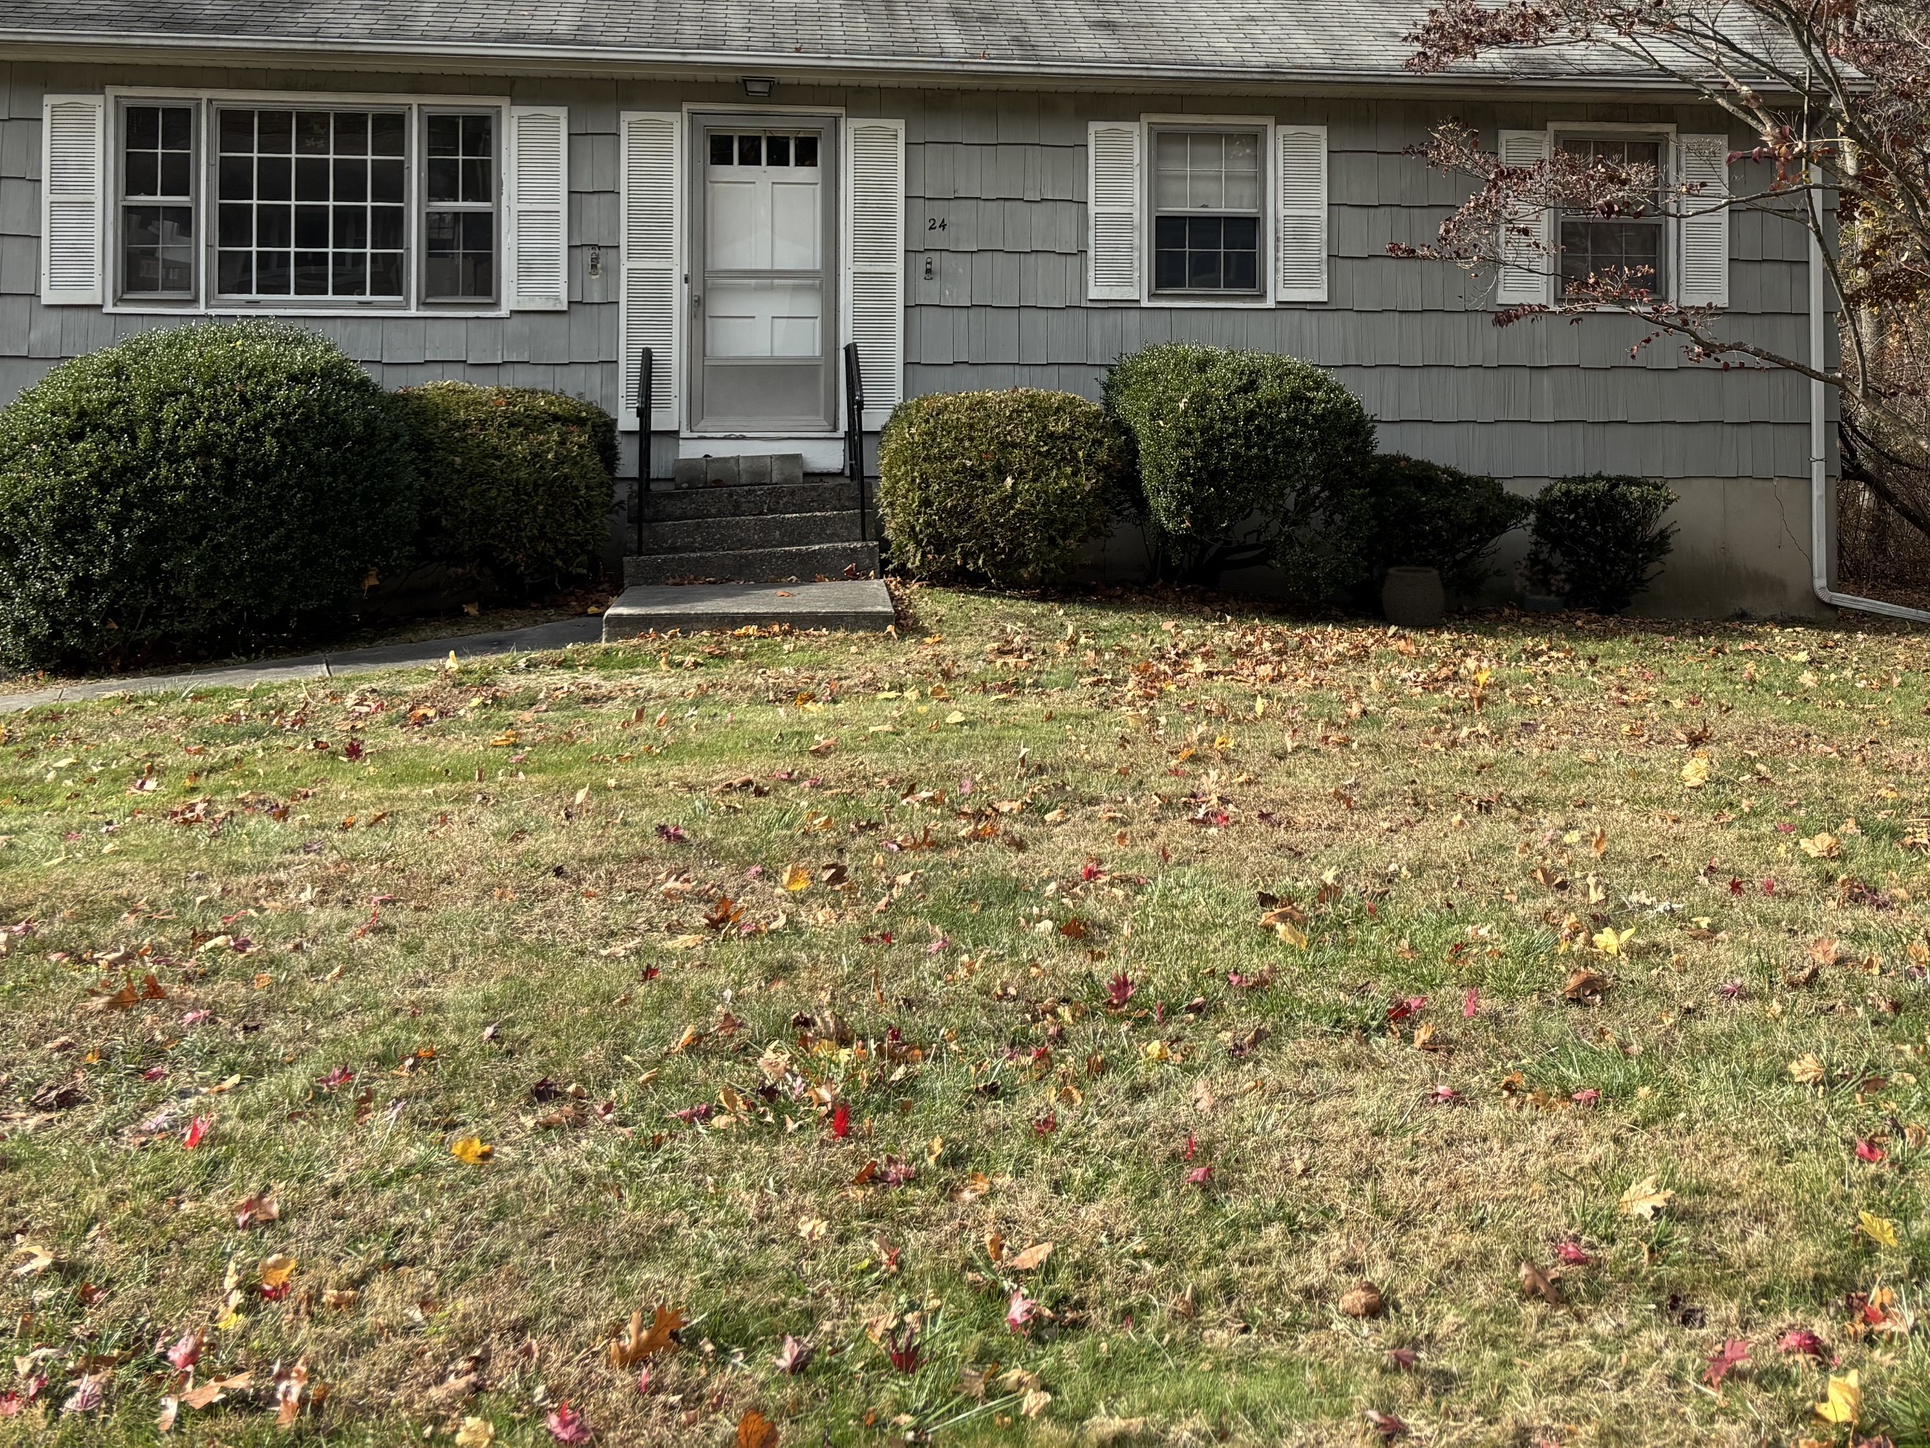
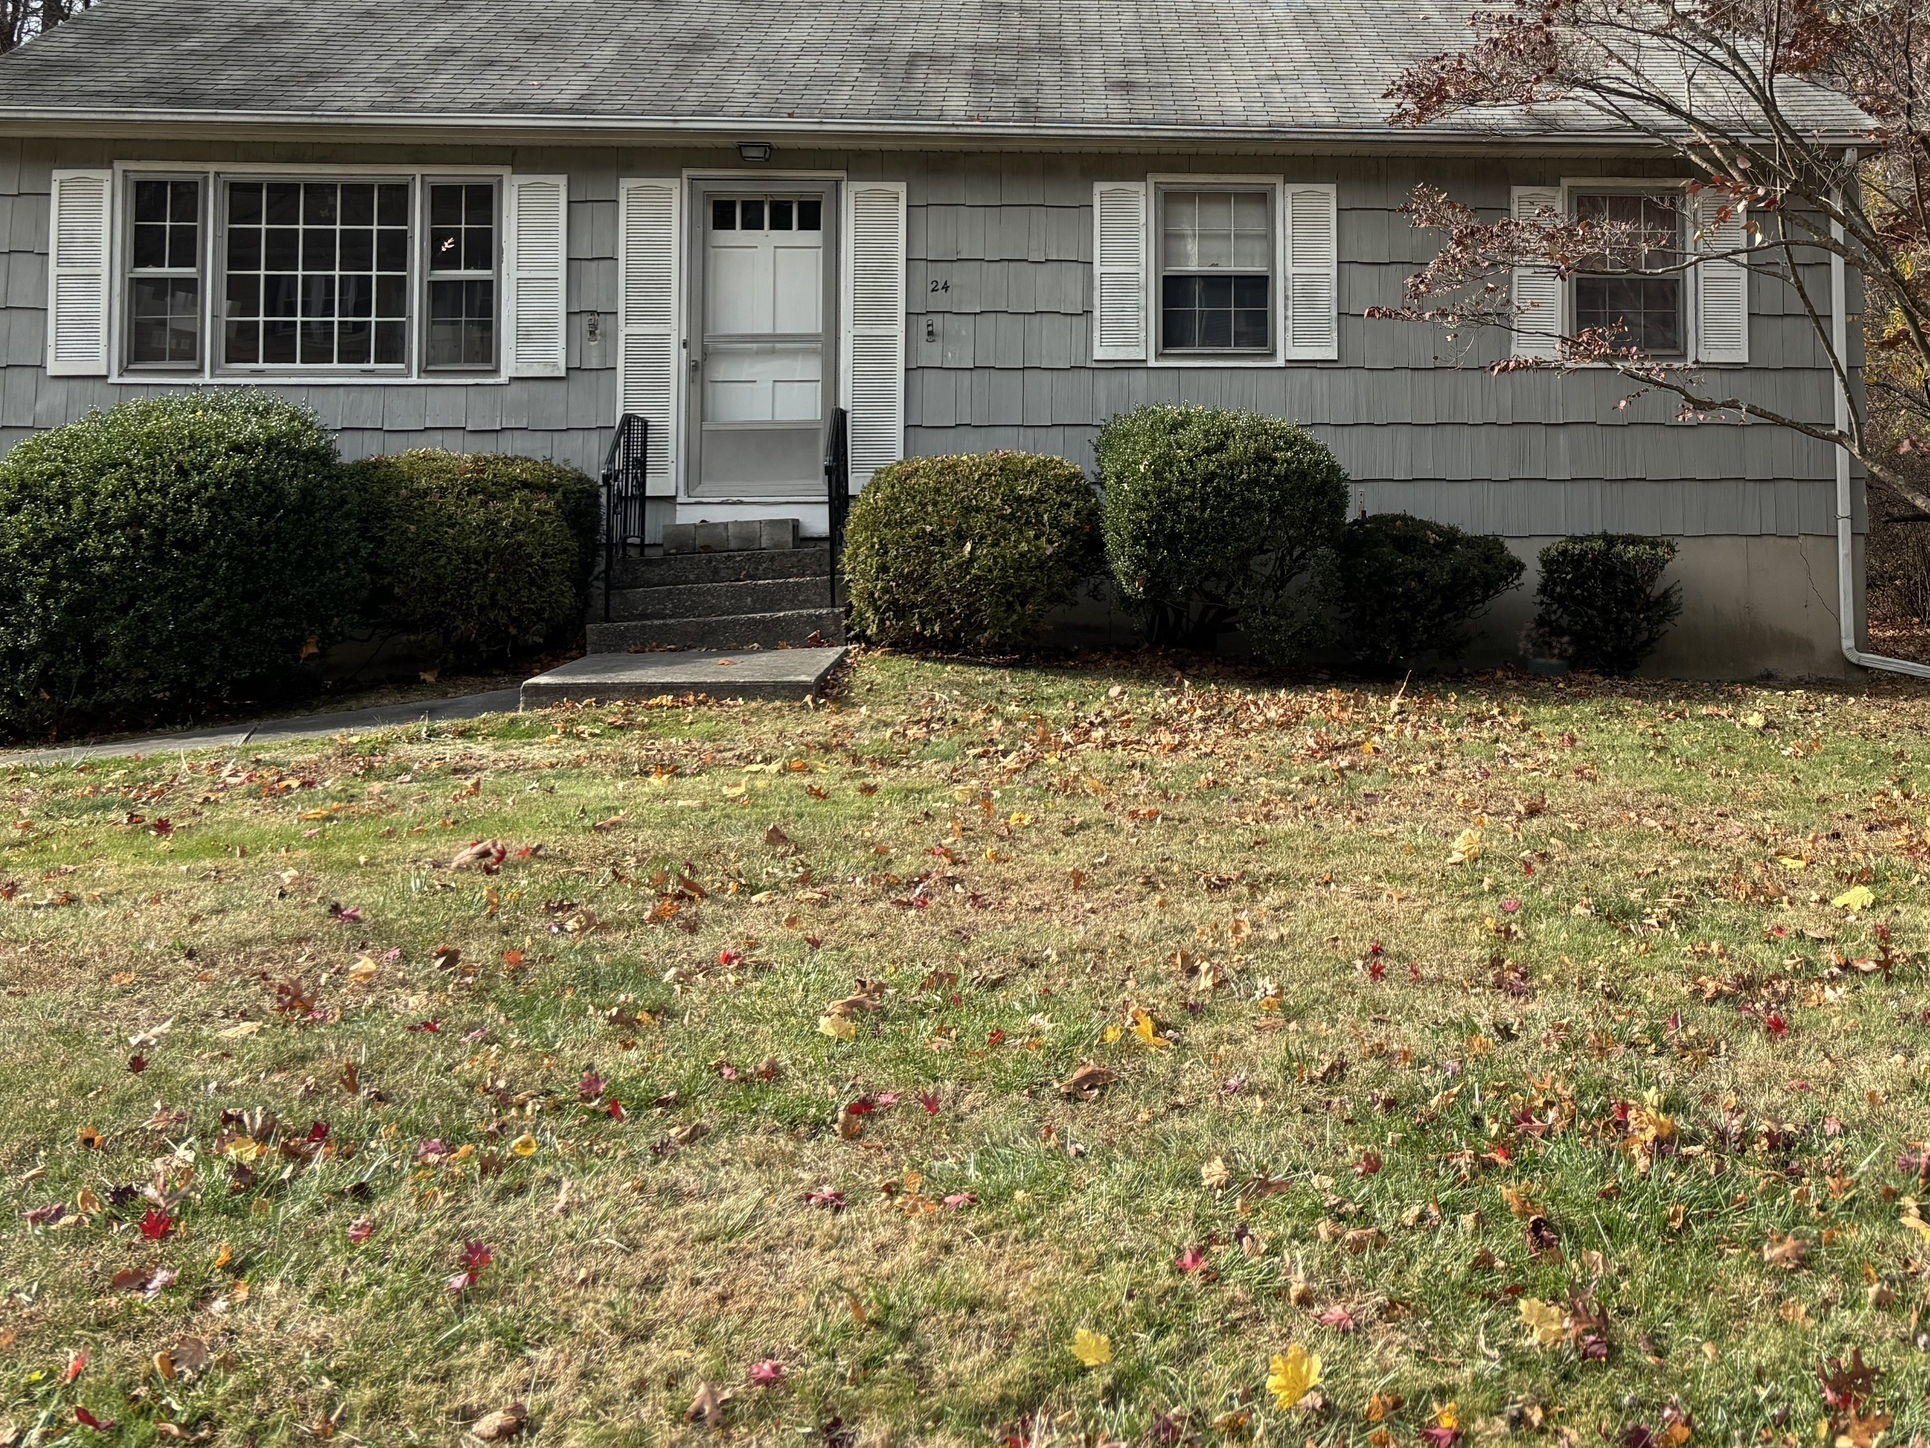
woven basket: present [1382,567,1444,626] -> none [1359,631,1423,693]

